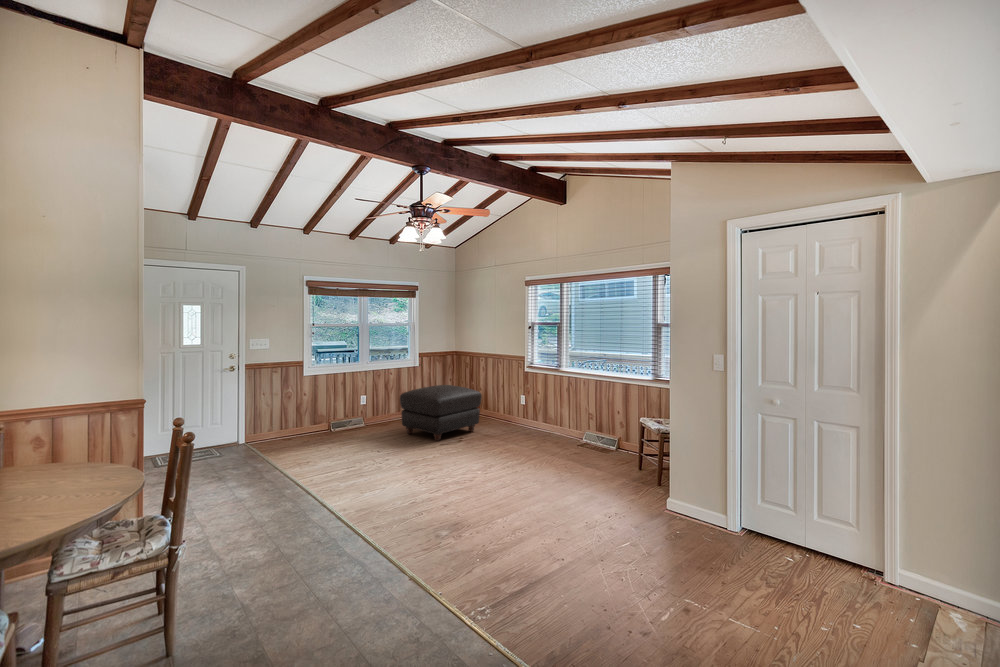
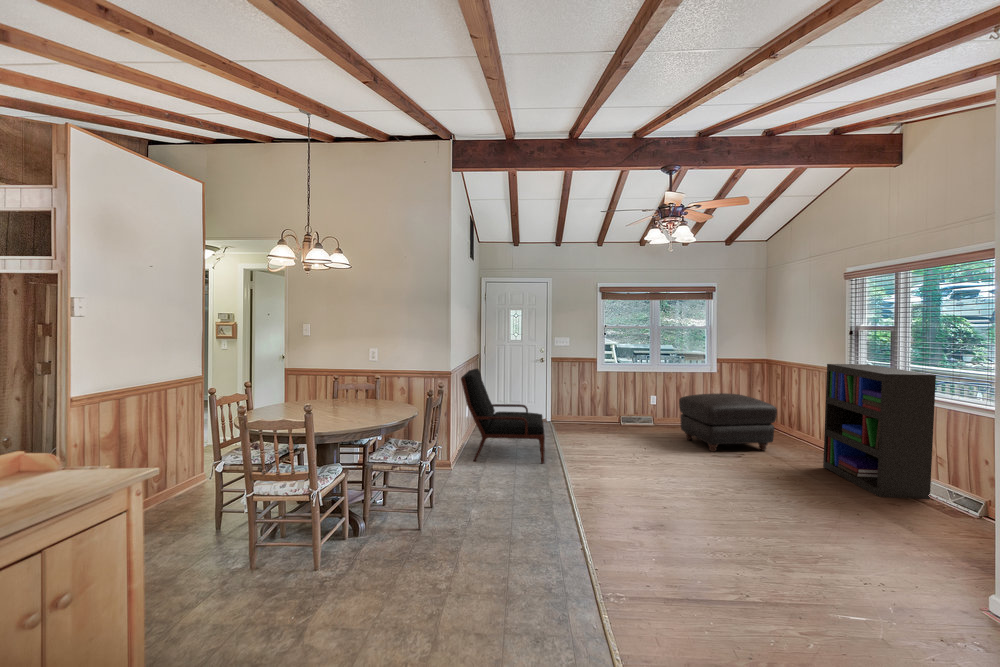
bookshelf: none [519,352,590,451] -> present [823,364,936,499]
armchair: none [152,386,289,517] -> present [461,369,545,464]

